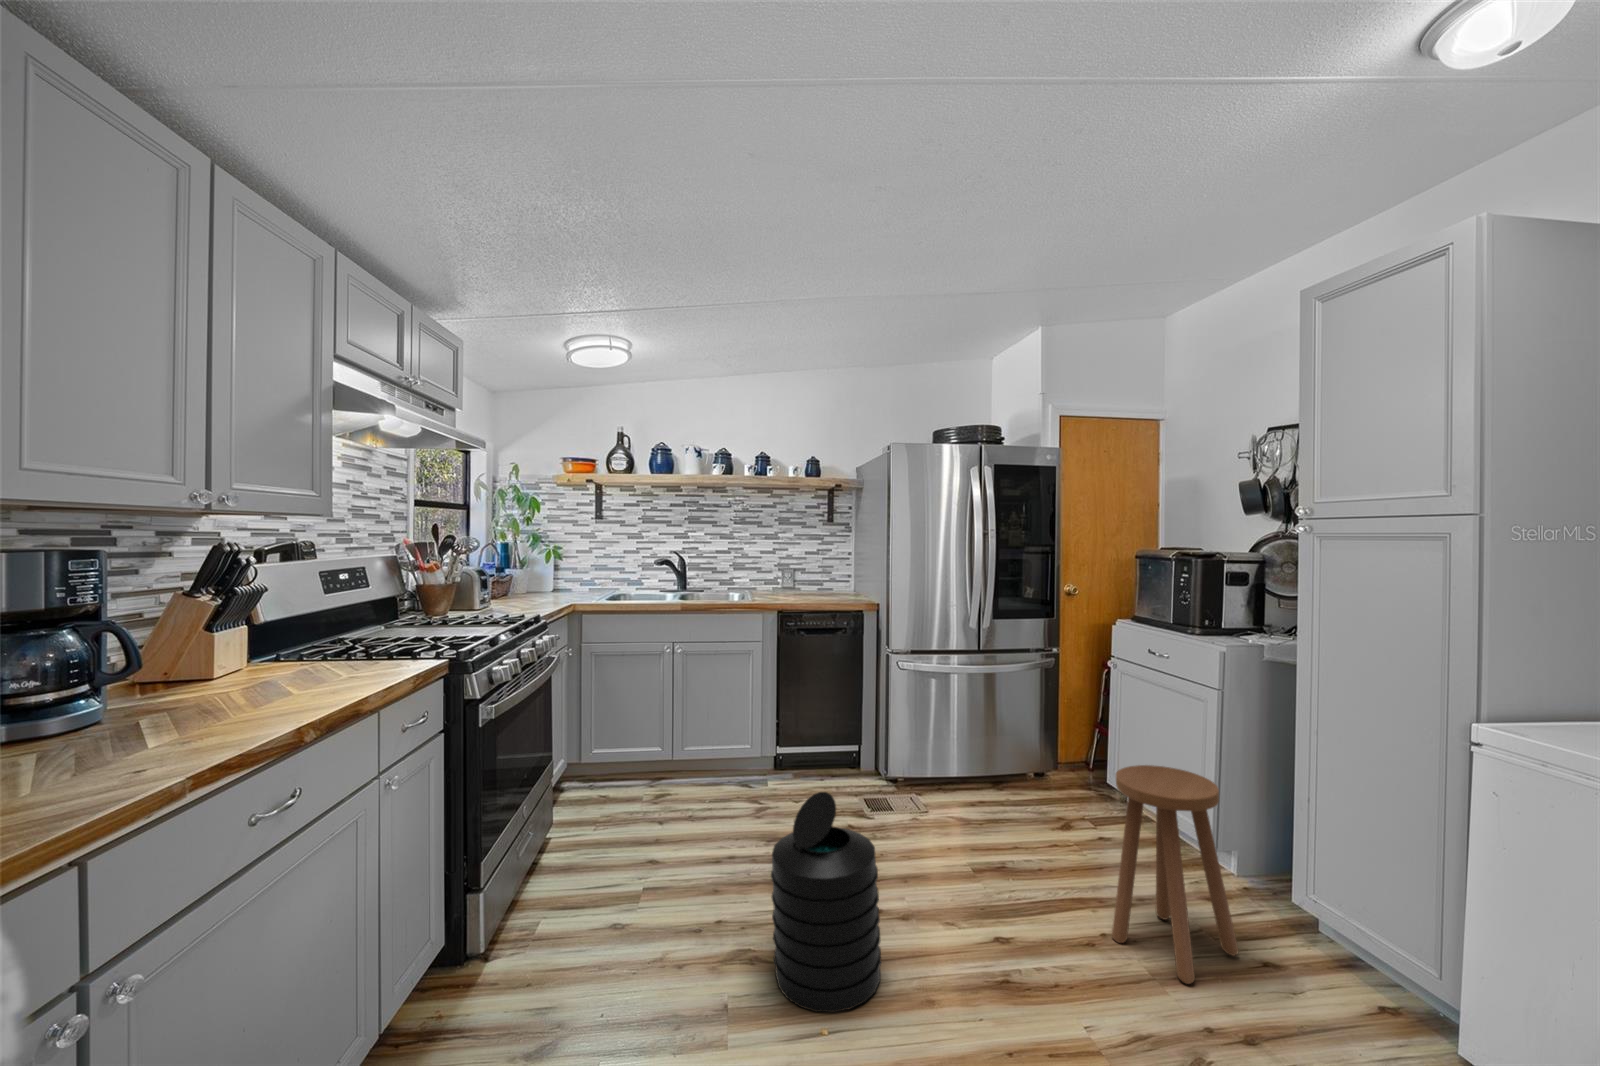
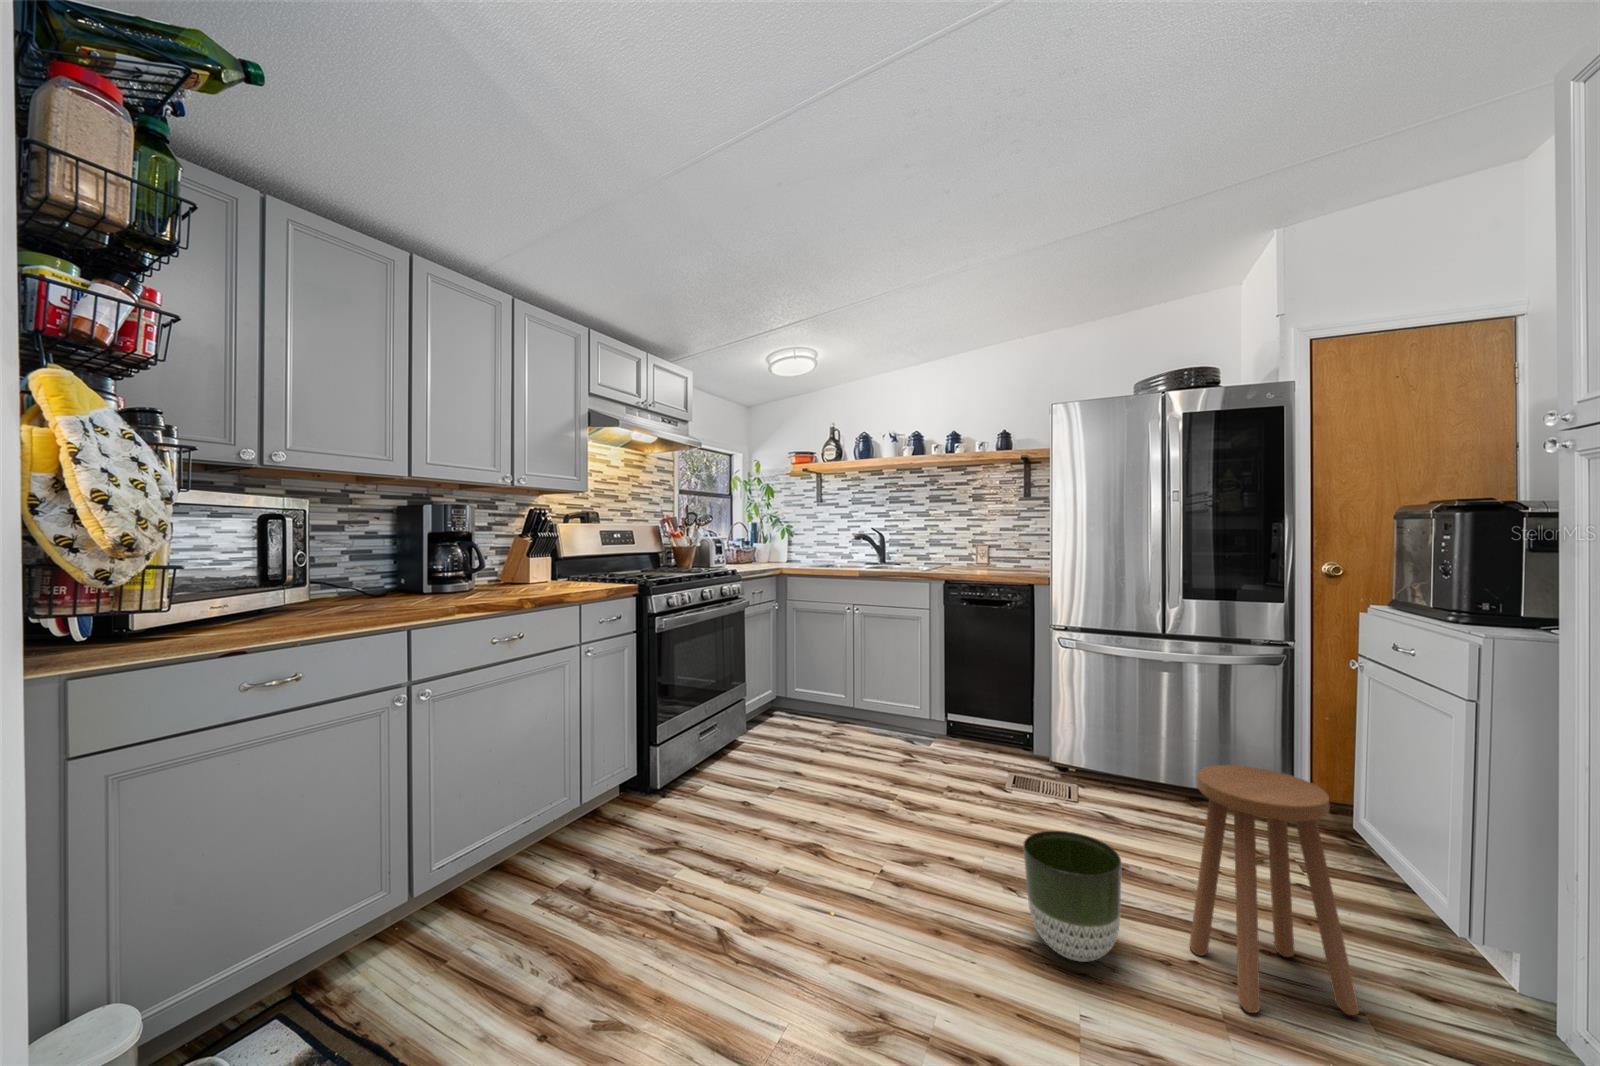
trash can: present [771,792,881,1013] -> none [825,724,919,904]
planter: none [998,861,1092,992] -> present [1023,831,1121,962]

